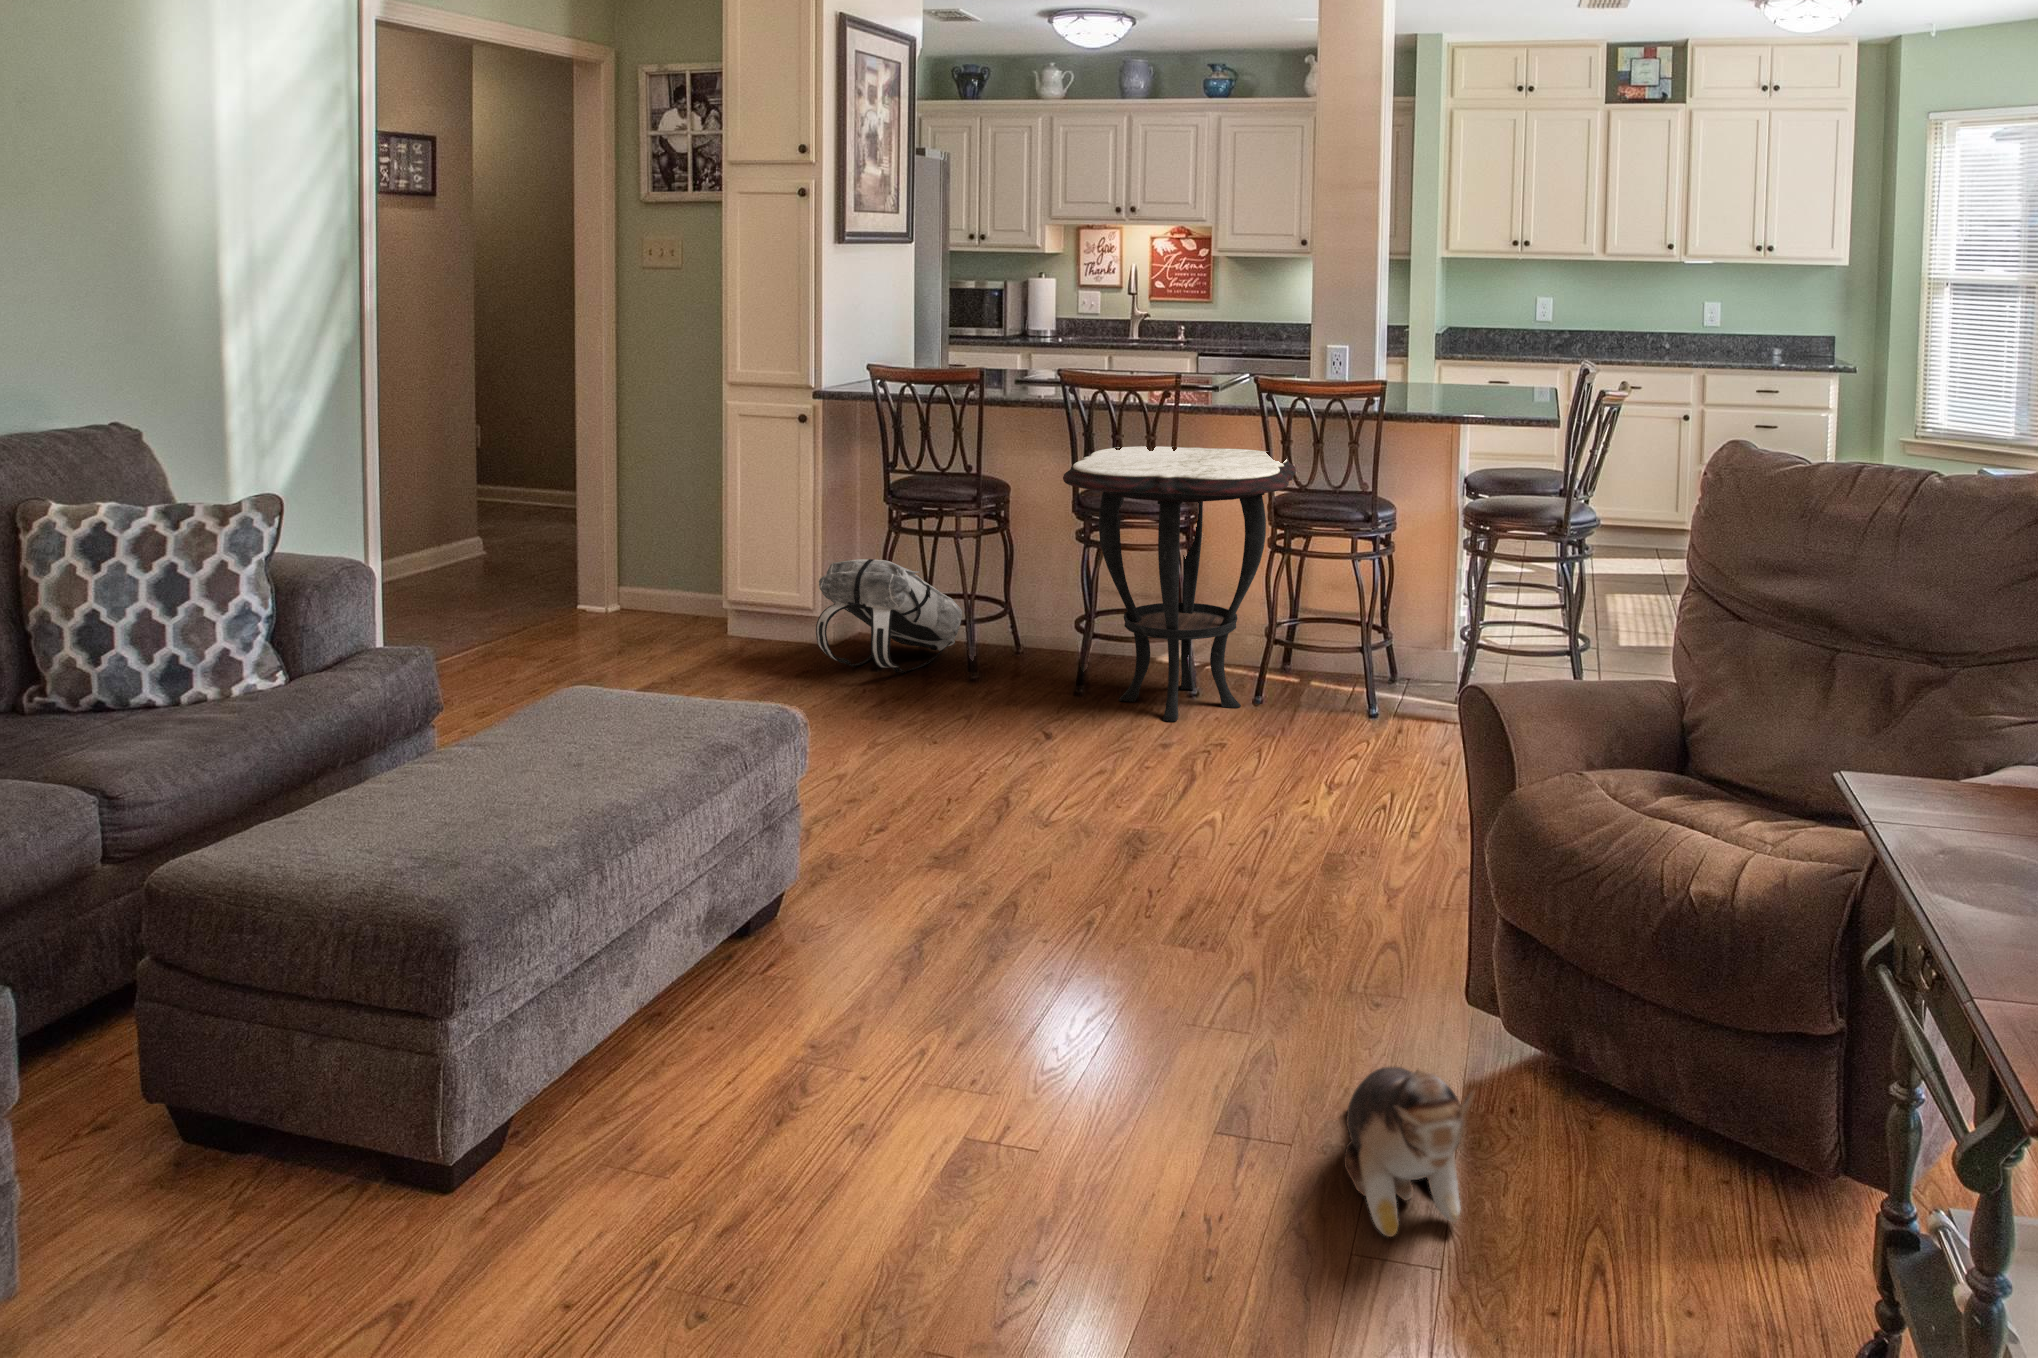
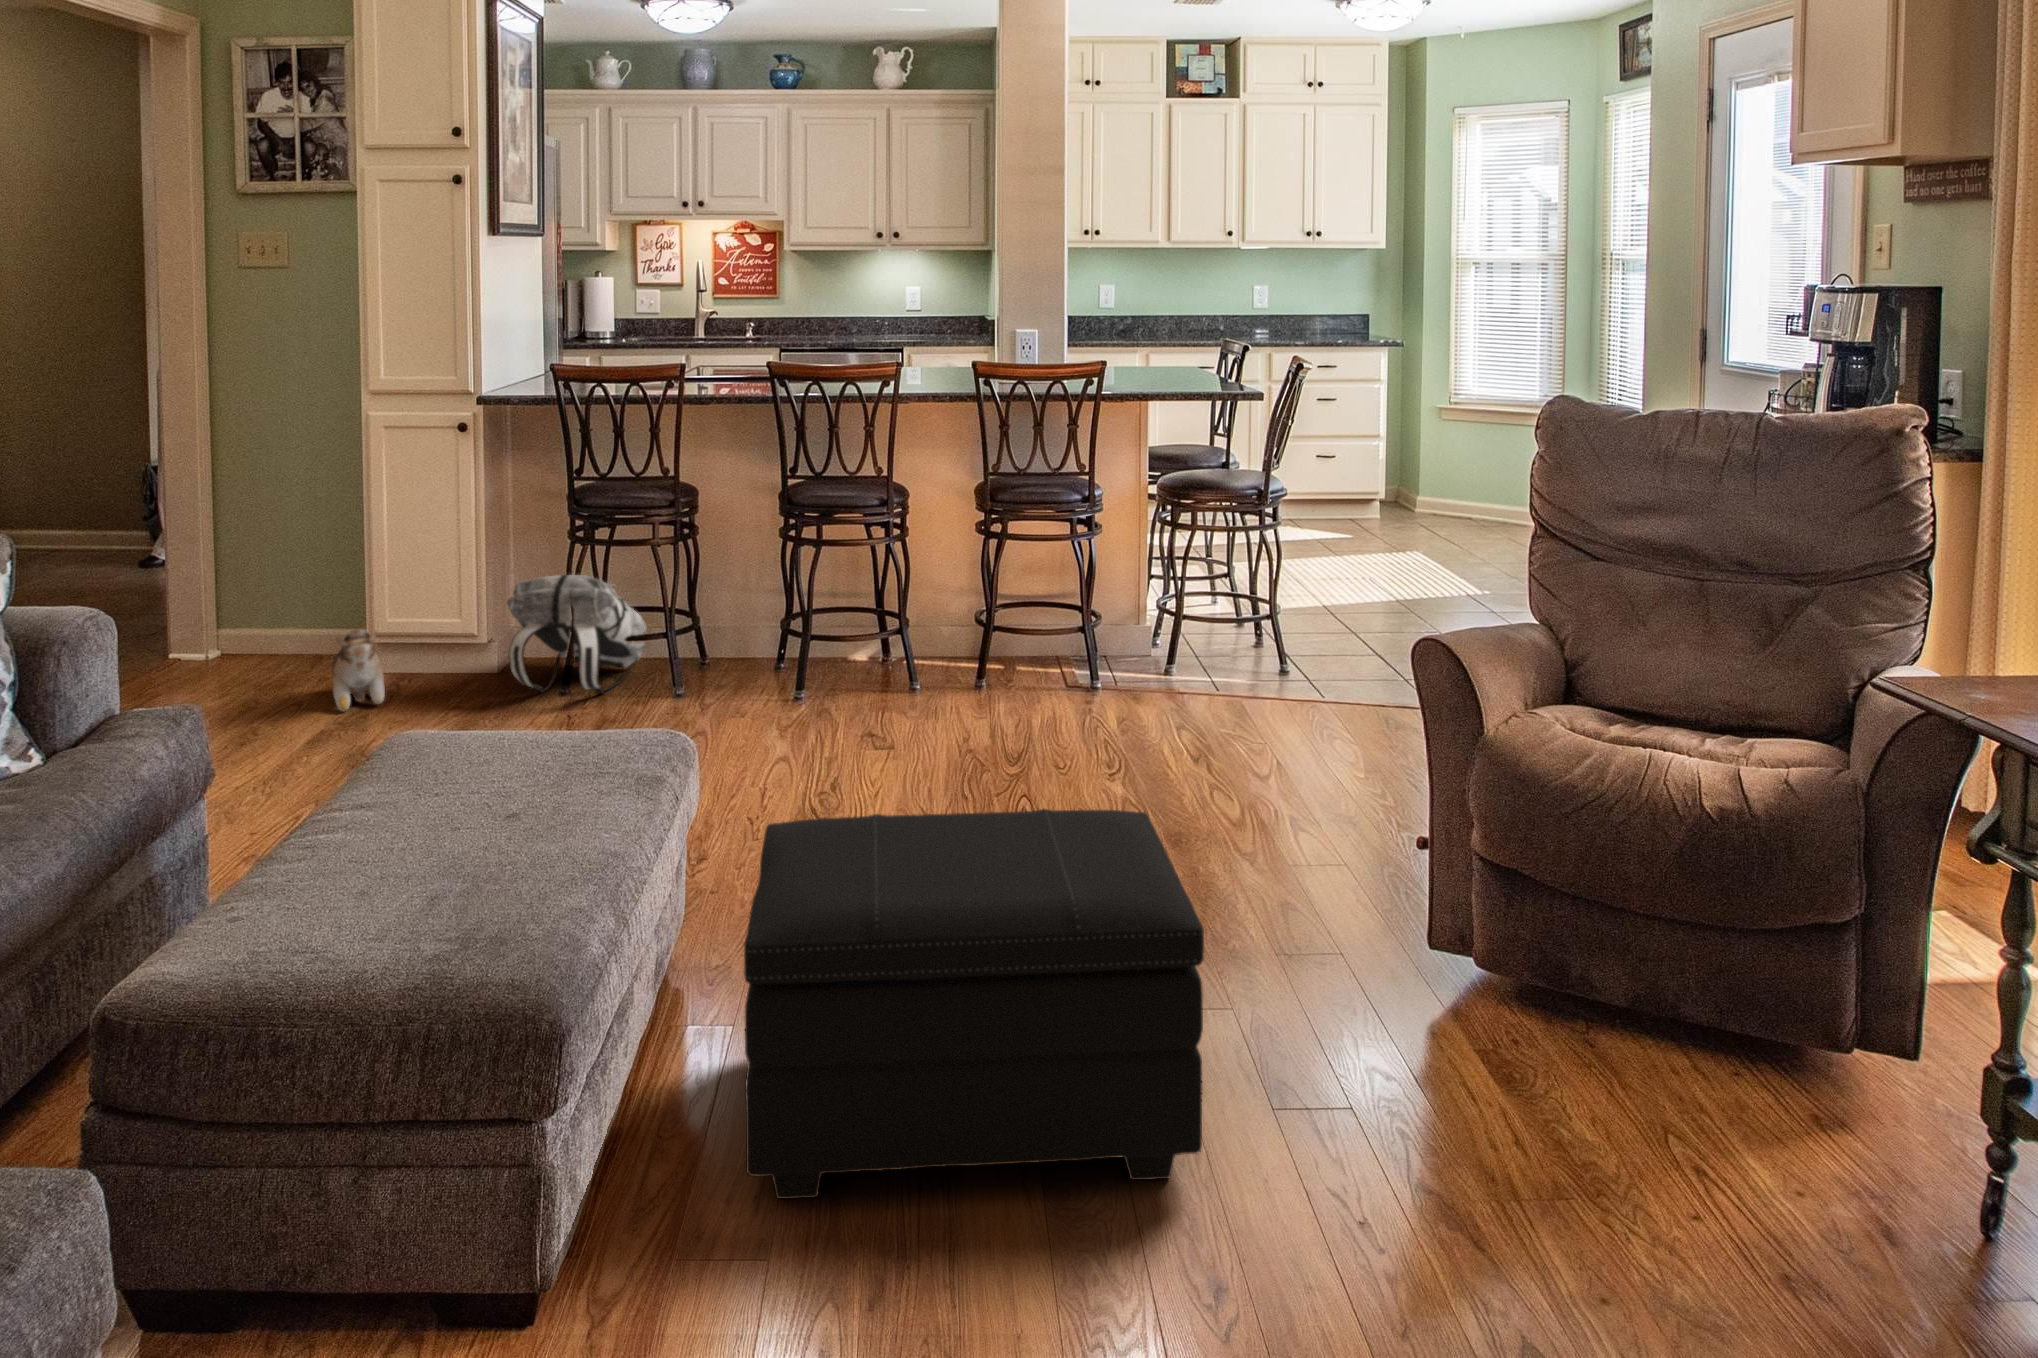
side table: present [1063,446,1296,722] -> none [798,438,1028,714]
footstool: none [632,808,1127,1212] -> present [744,809,1204,1199]
plush toy: present [1344,1067,1474,1237] -> present [332,629,385,711]

